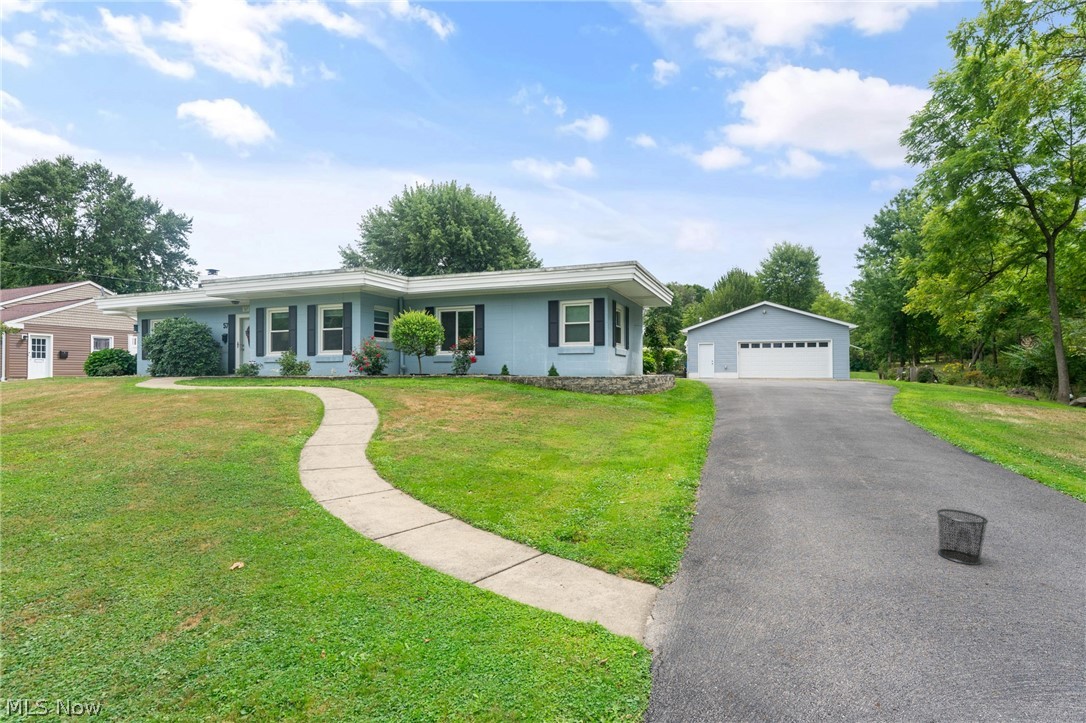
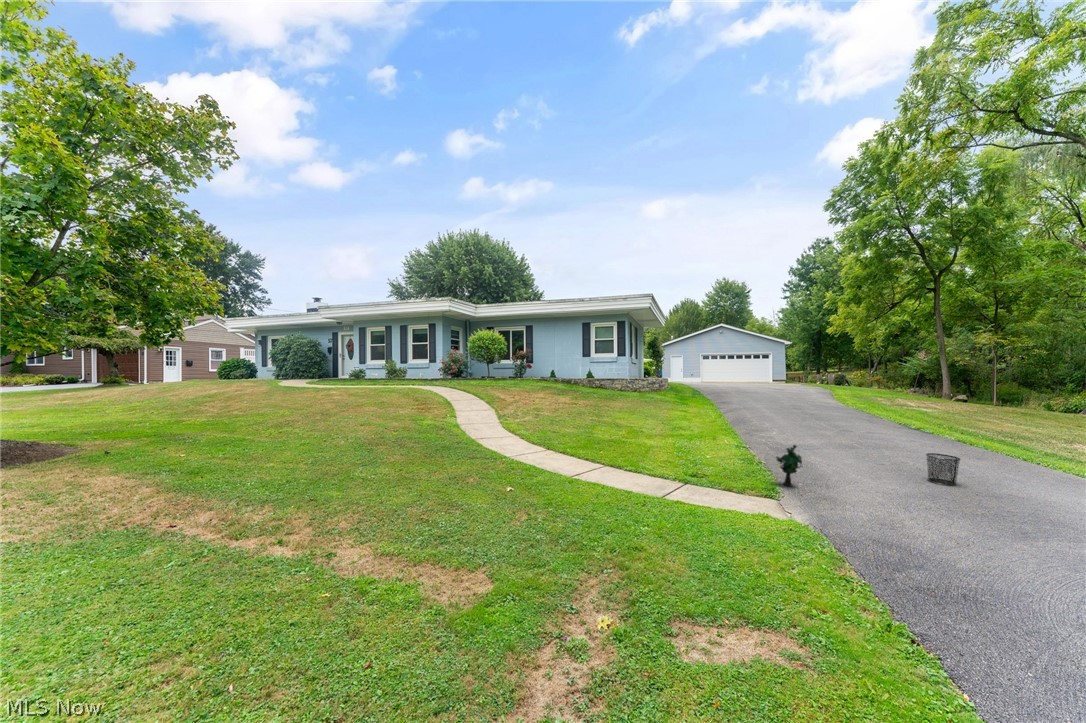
decorative plant: none [689,495,730,561] -> present [776,445,802,486]

